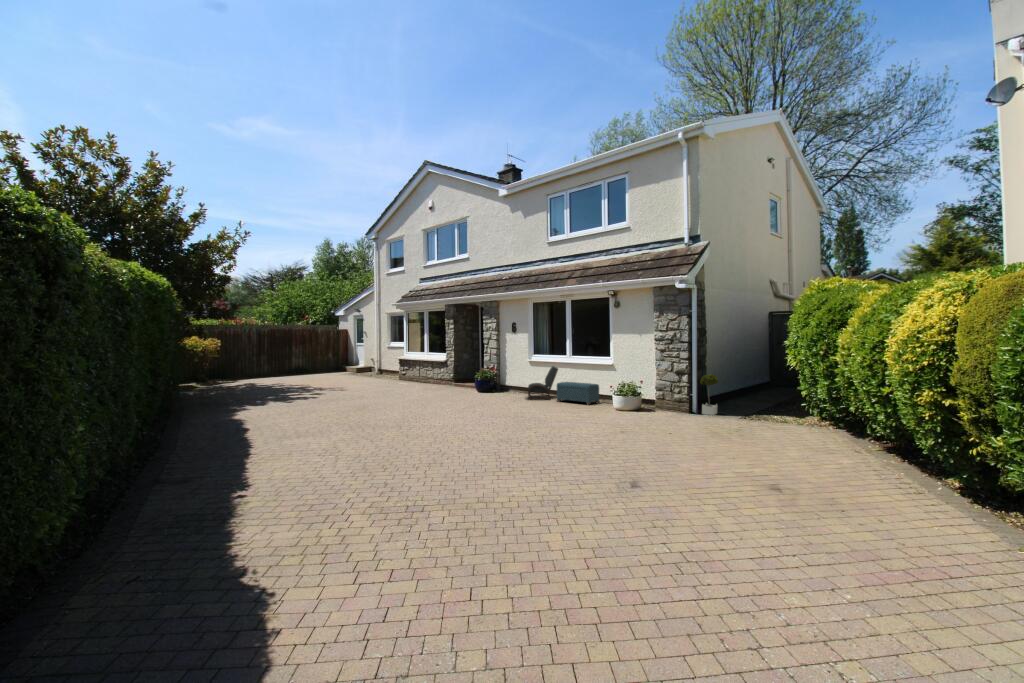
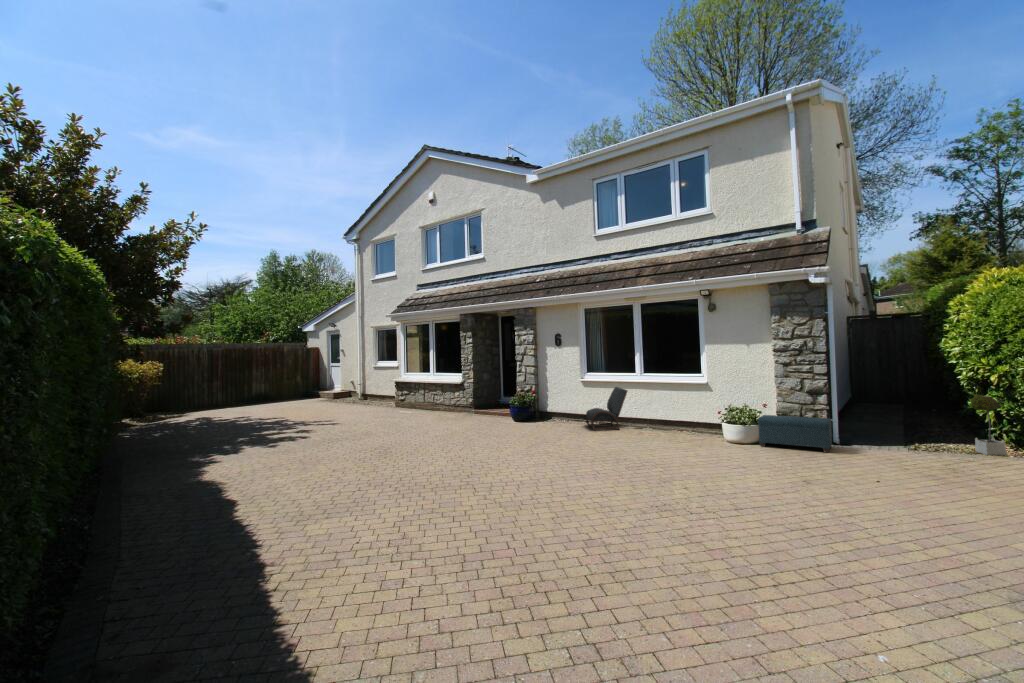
potted tree: present [700,374,718,415] -> present [970,394,1006,455]
bench: present [557,382,599,405] -> present [758,415,832,453]

